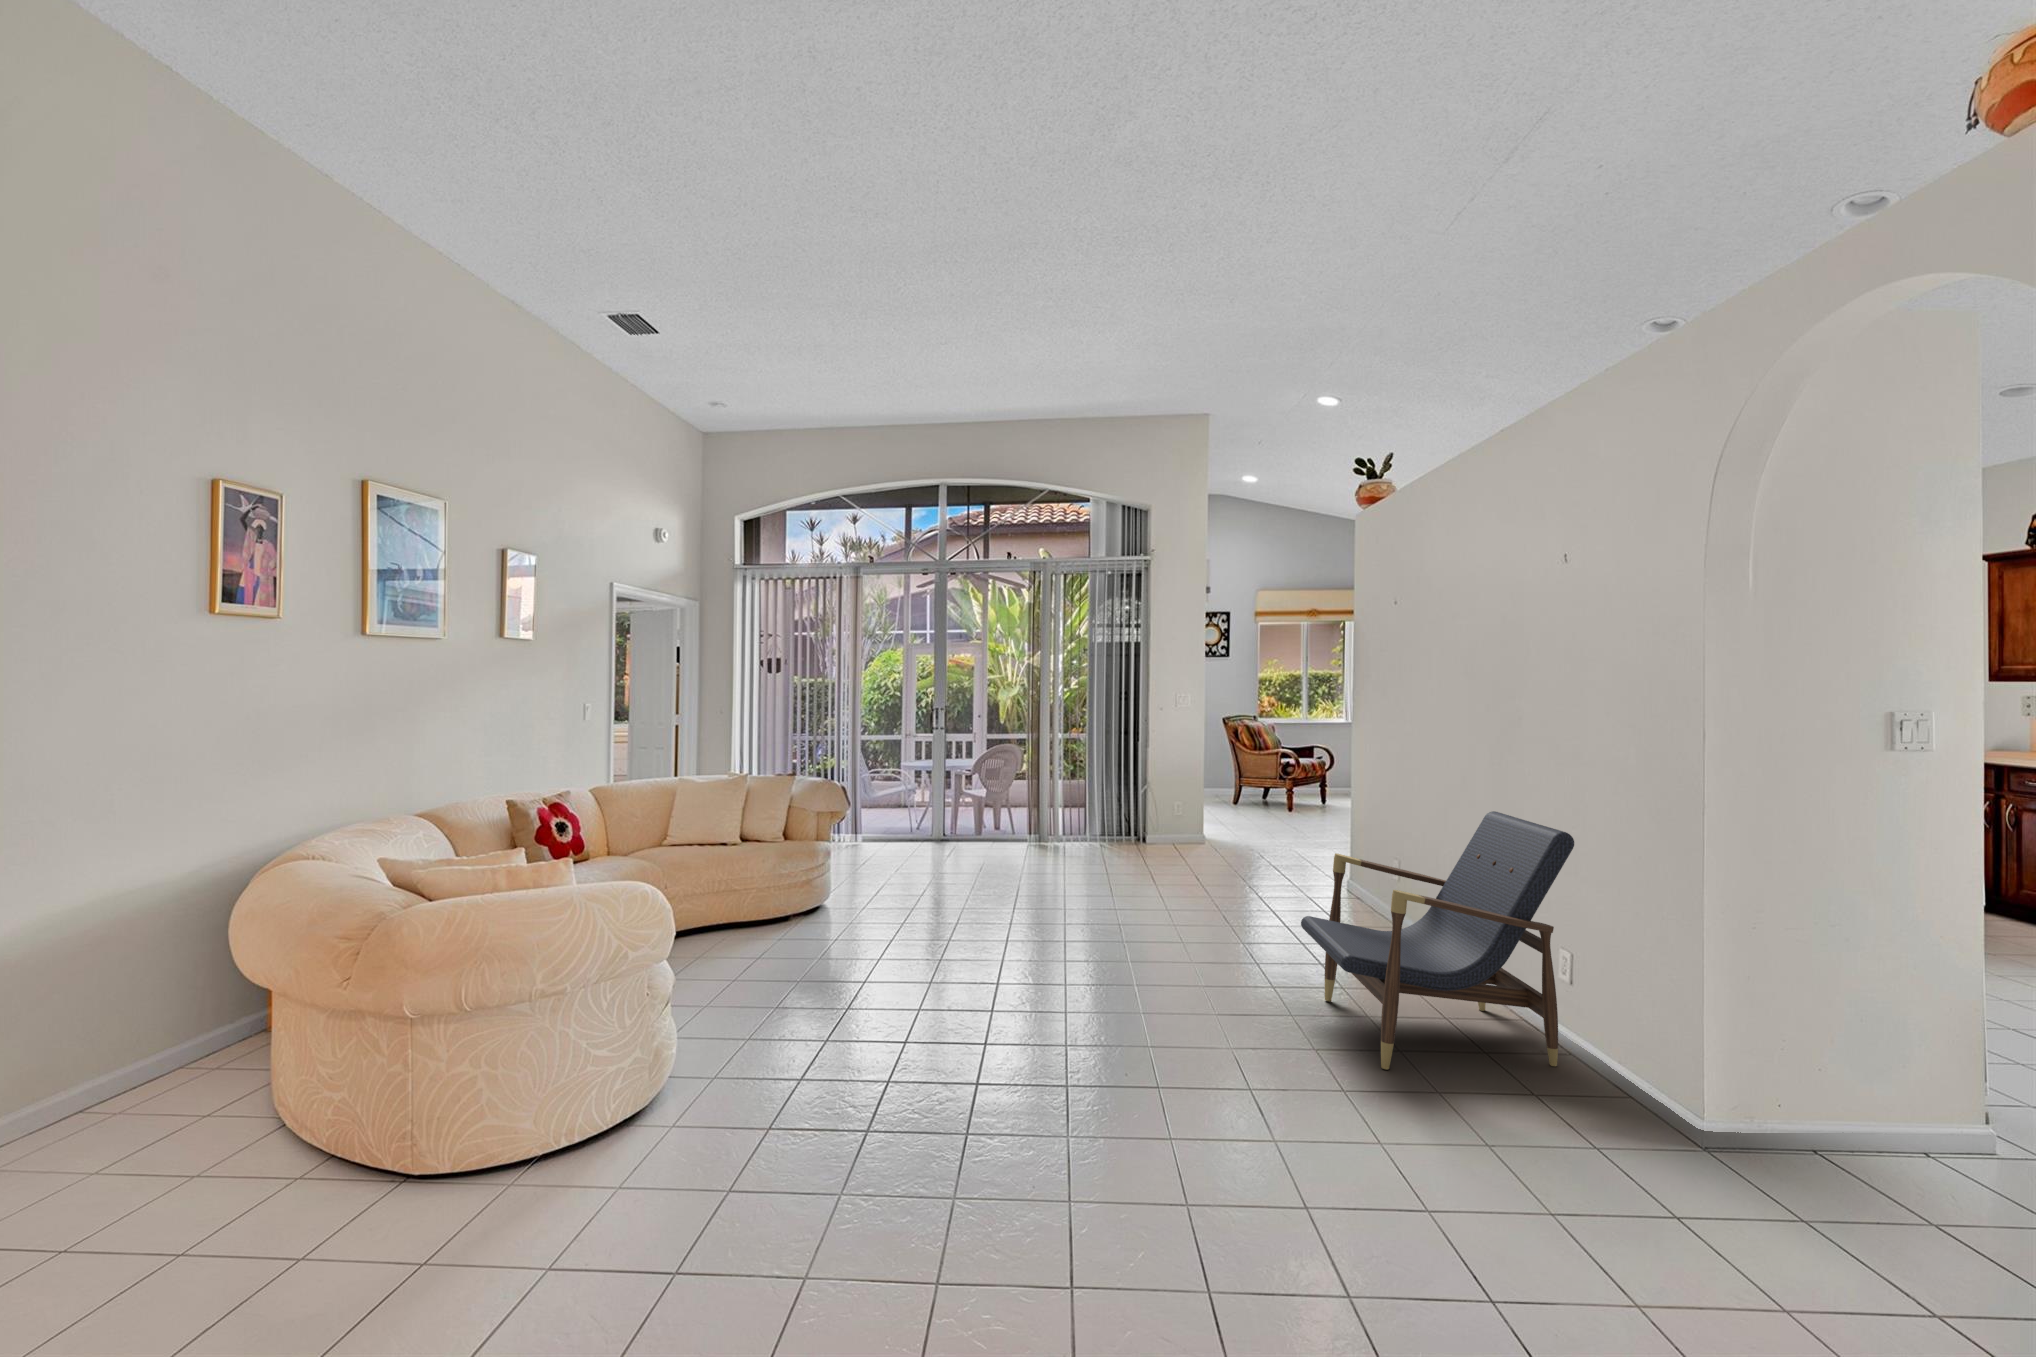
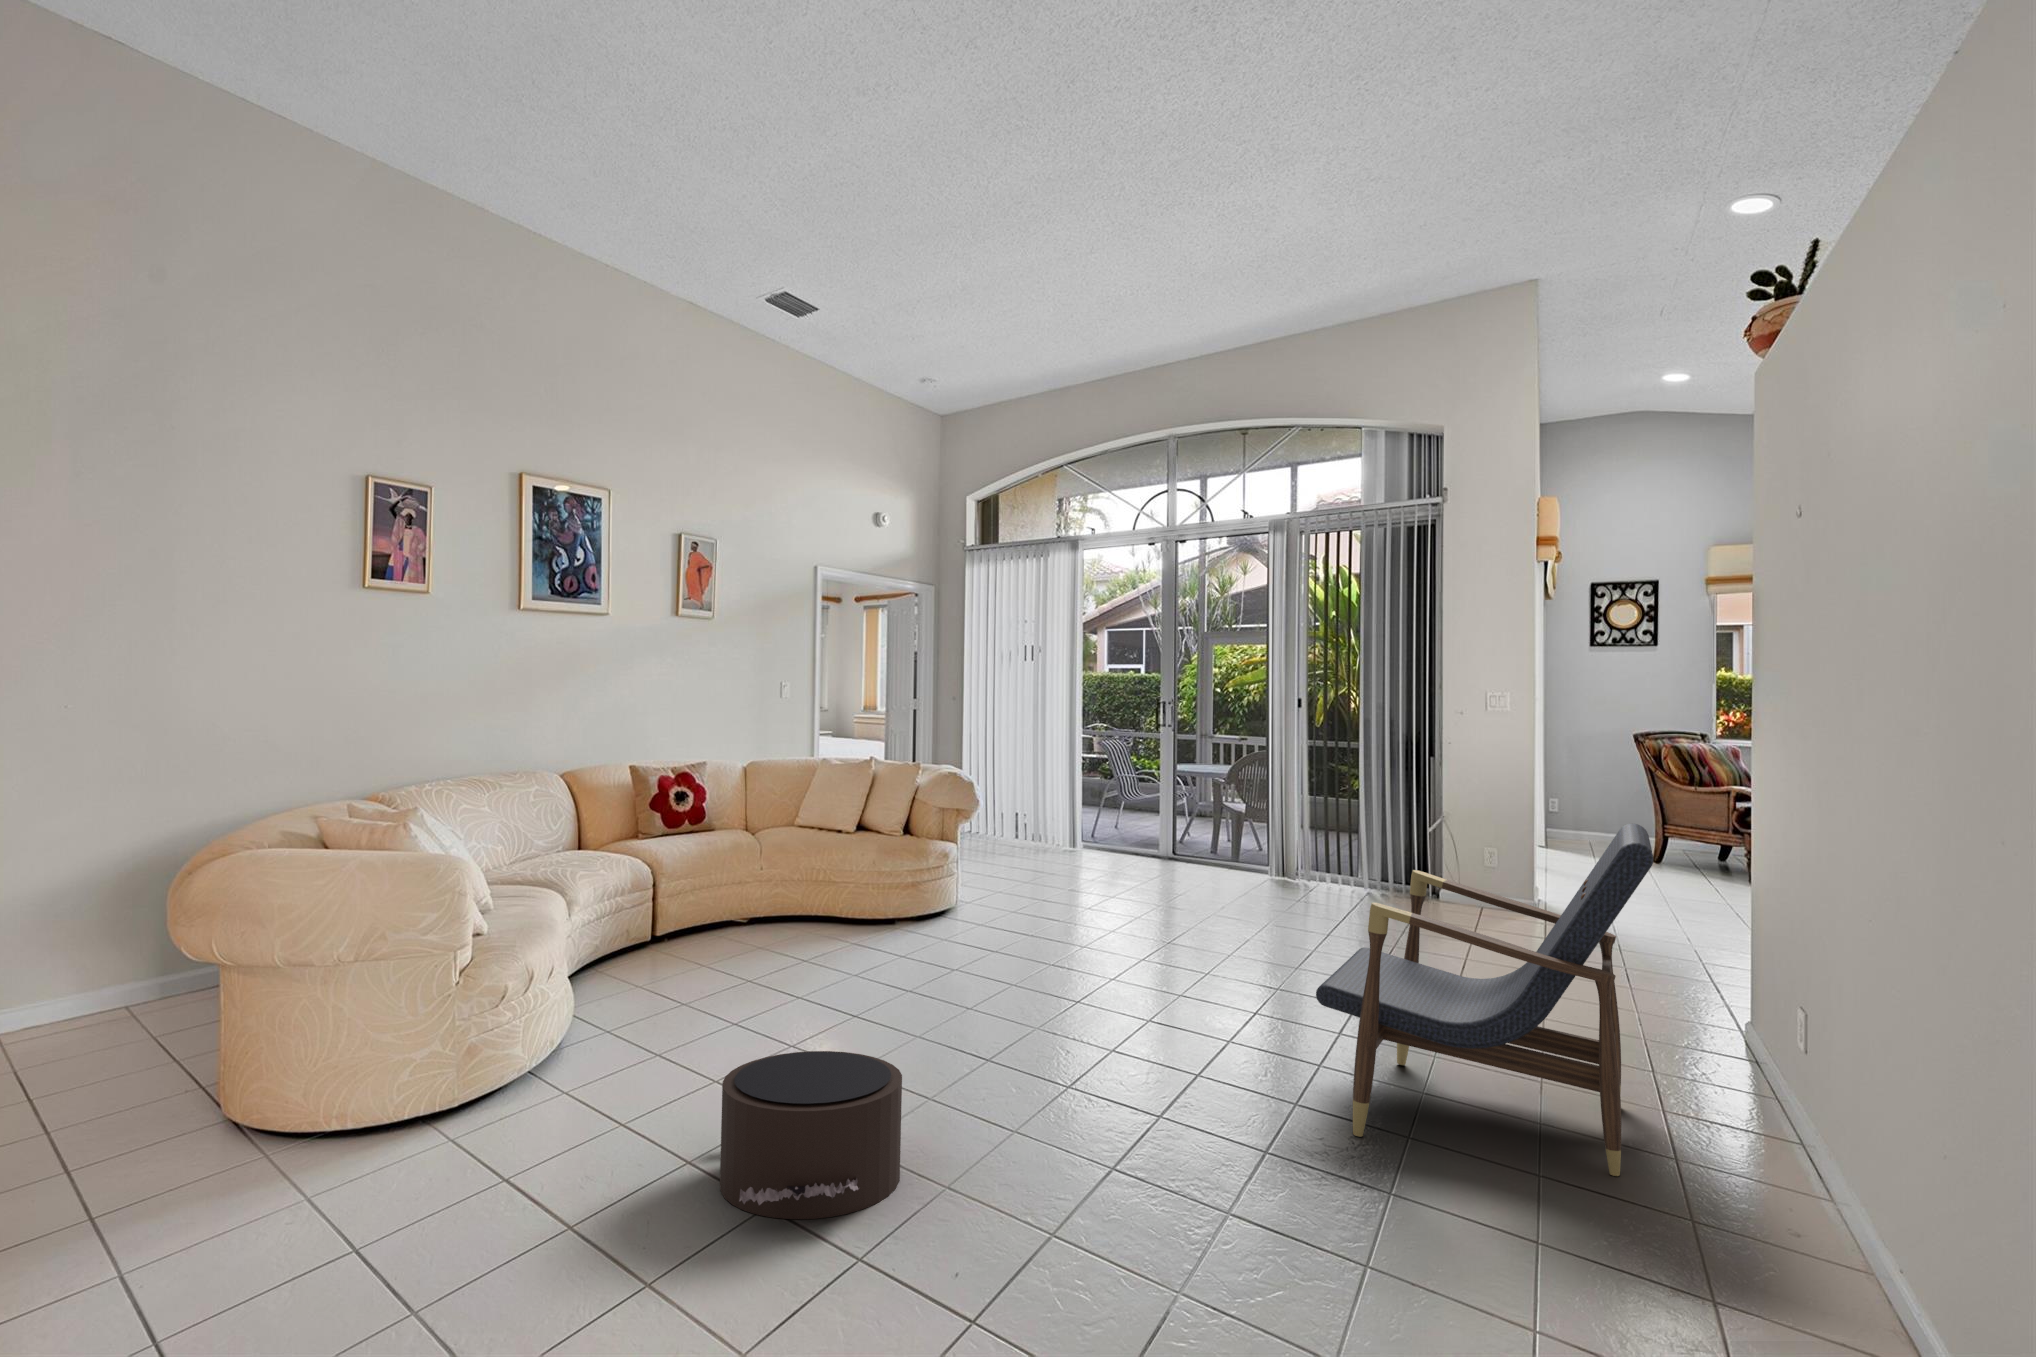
pouf: none [965,1085,1180,1269] -> present [720,1051,902,1219]

